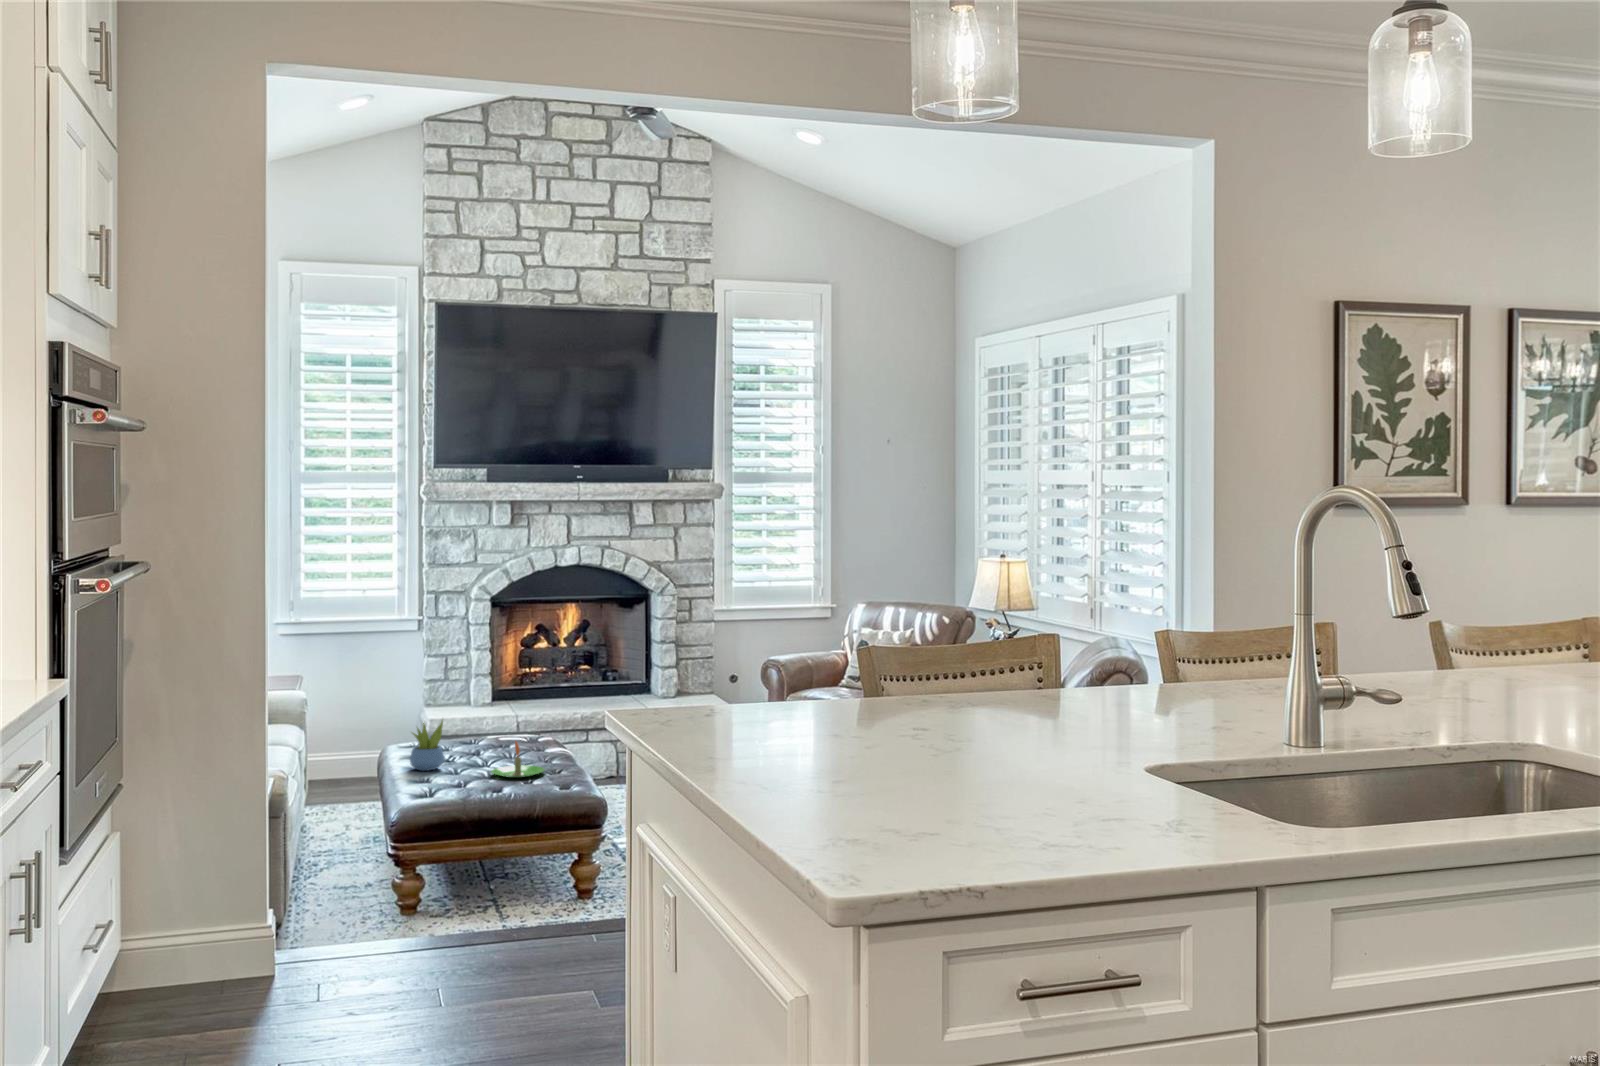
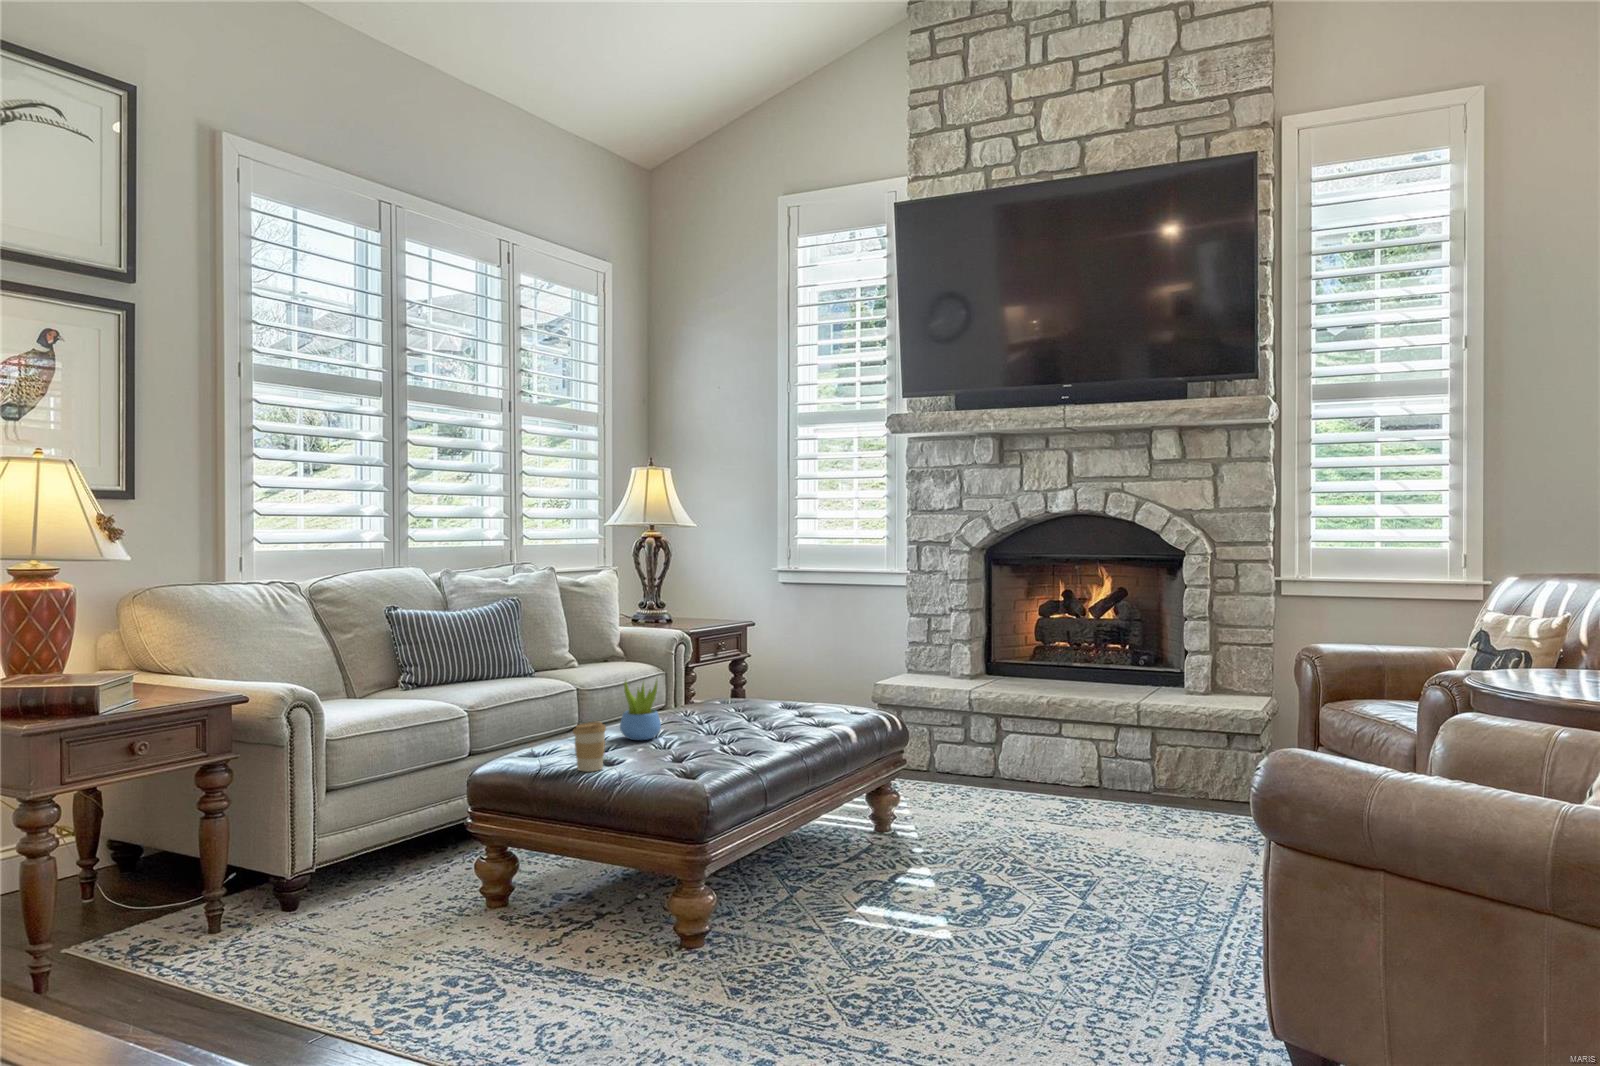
candle: present [491,741,544,778] -> none [654,717,724,767]
coffee cup: none [453,751,480,790] -> present [573,722,606,772]

